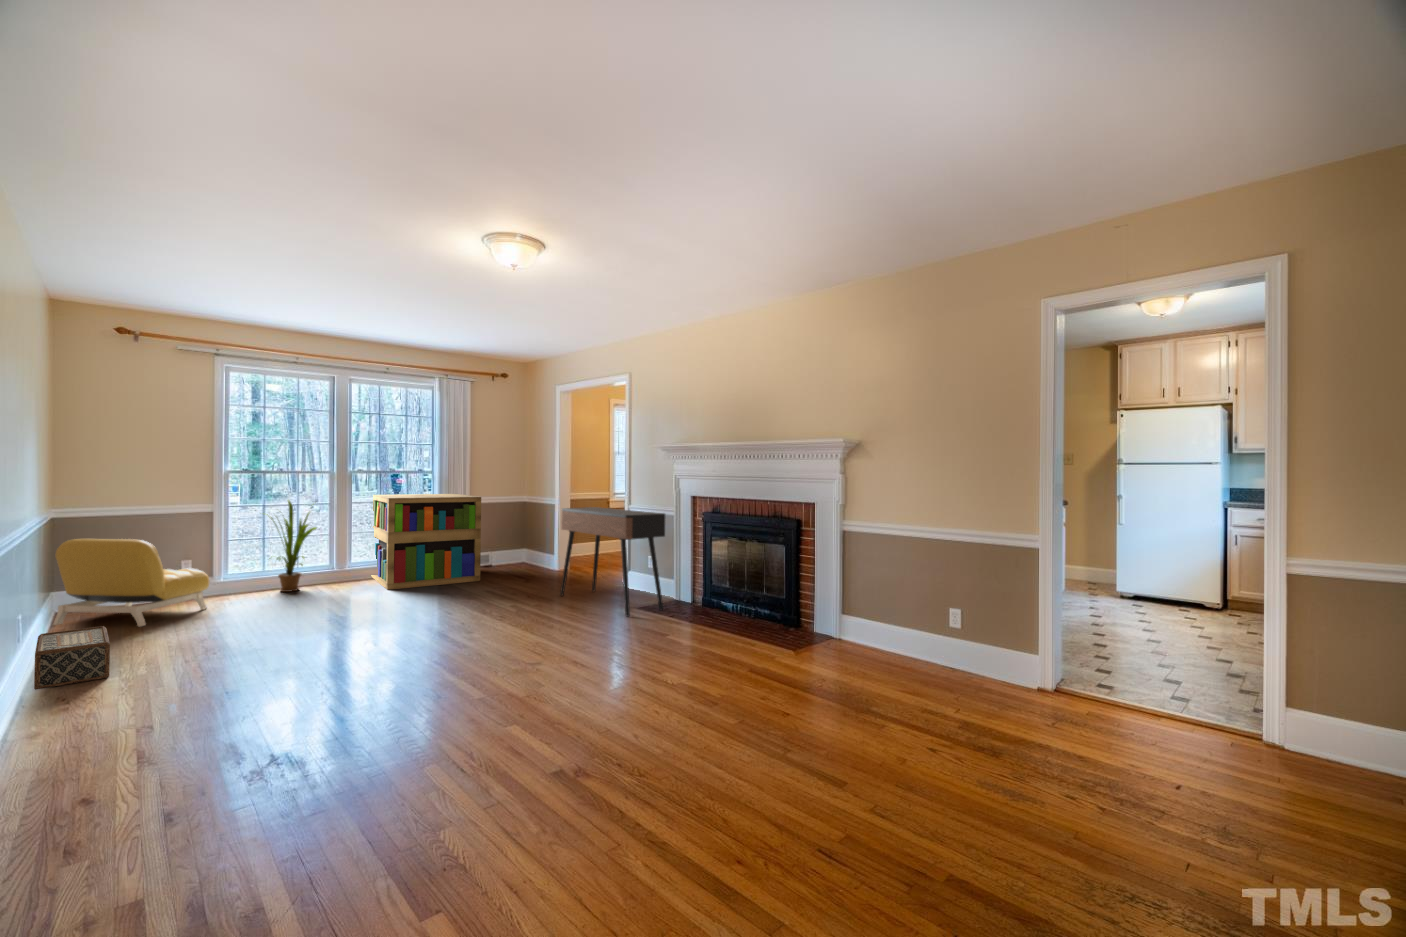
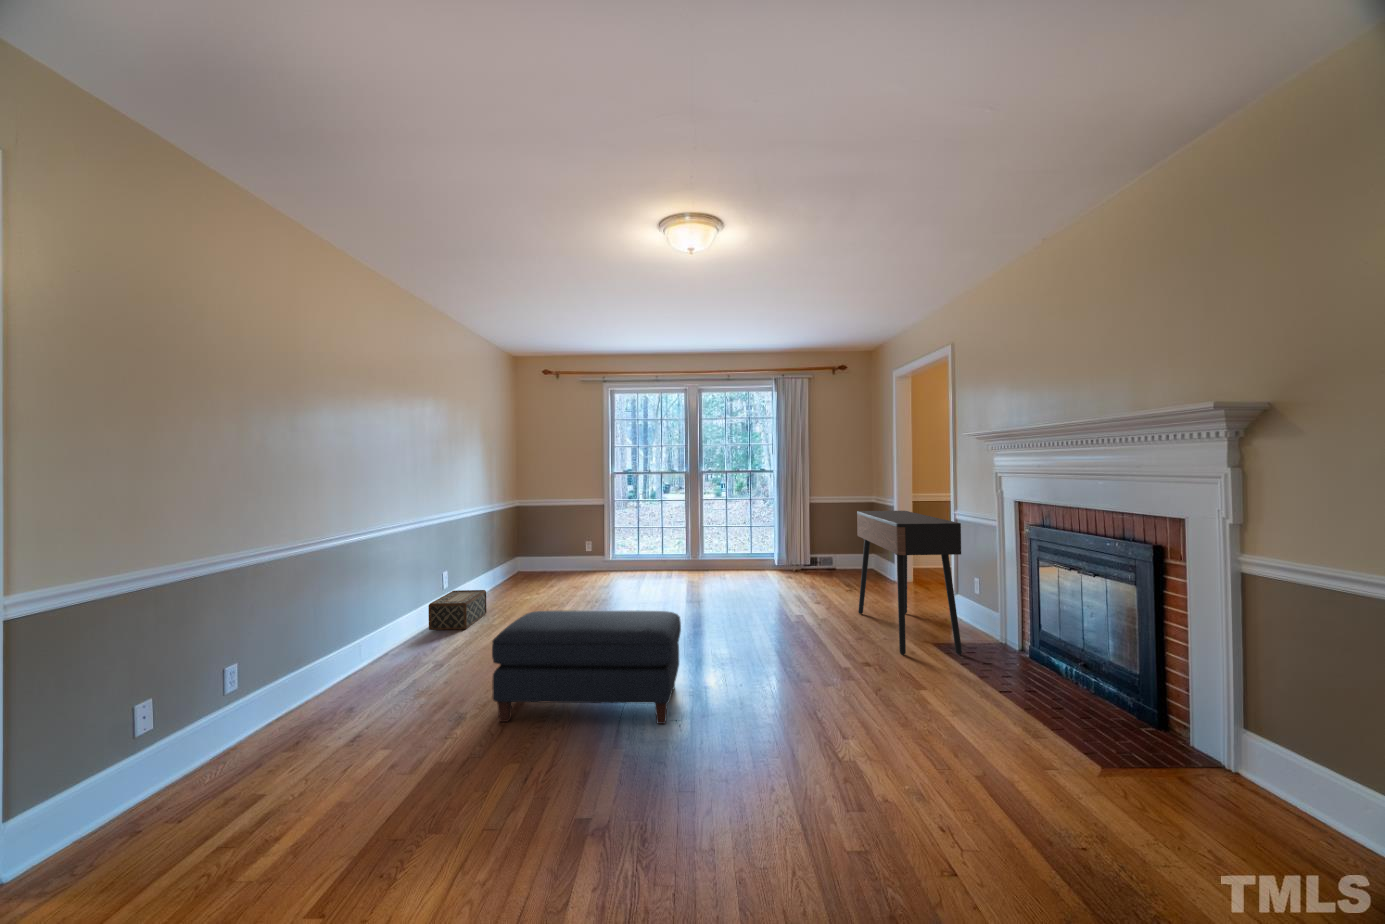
bookshelf: present [371,494,481,590] -> none [716,492,804,584]
house plant: present [267,500,317,592] -> none [629,496,672,576]
armchair: present [54,539,210,627] -> none [503,524,588,592]
ottoman: none [326,600,529,731] -> present [492,611,681,724]

